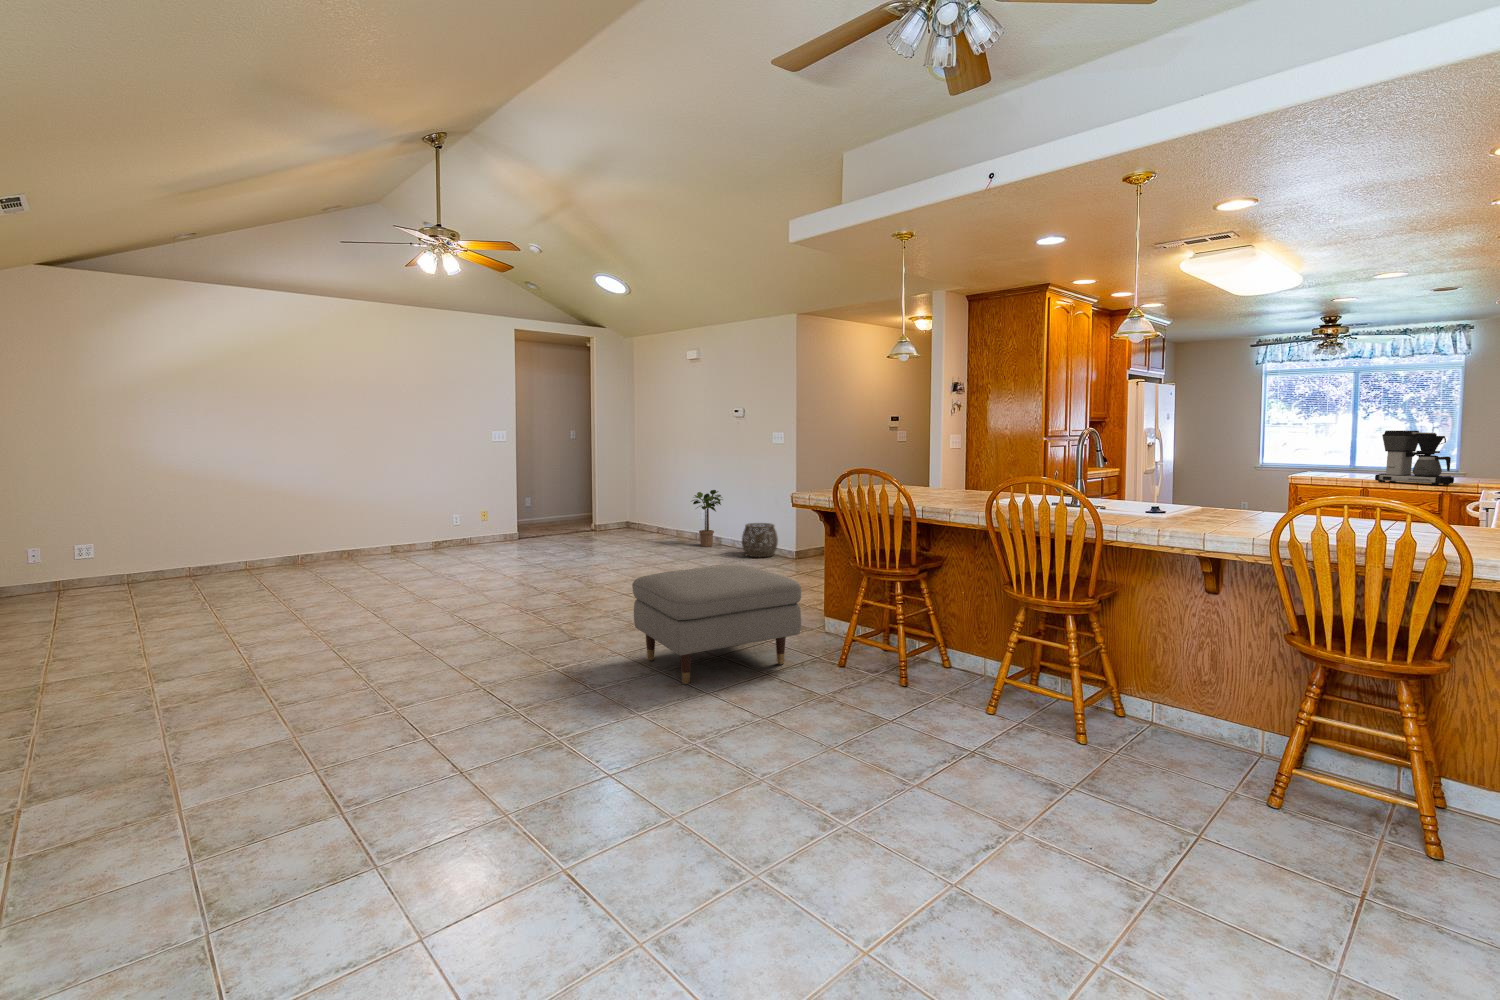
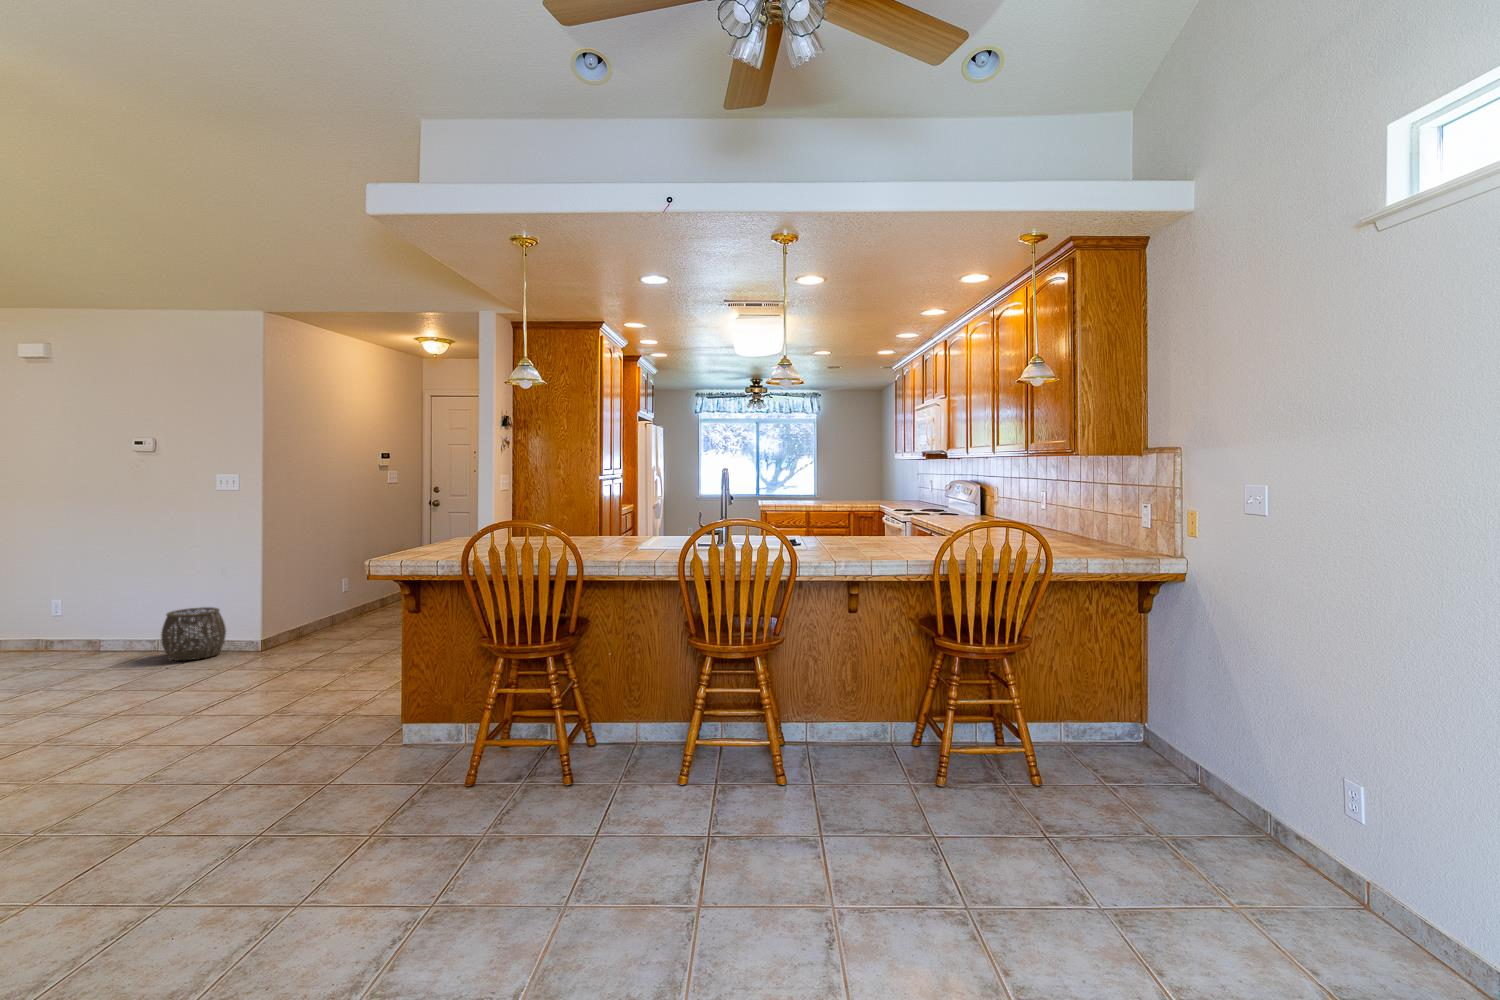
coffee maker: present [1375,431,1454,485] -> none [812,471,856,512]
potted plant: present [692,490,722,547] -> none [38,566,109,658]
ottoman: present [632,565,801,684] -> none [119,671,423,875]

